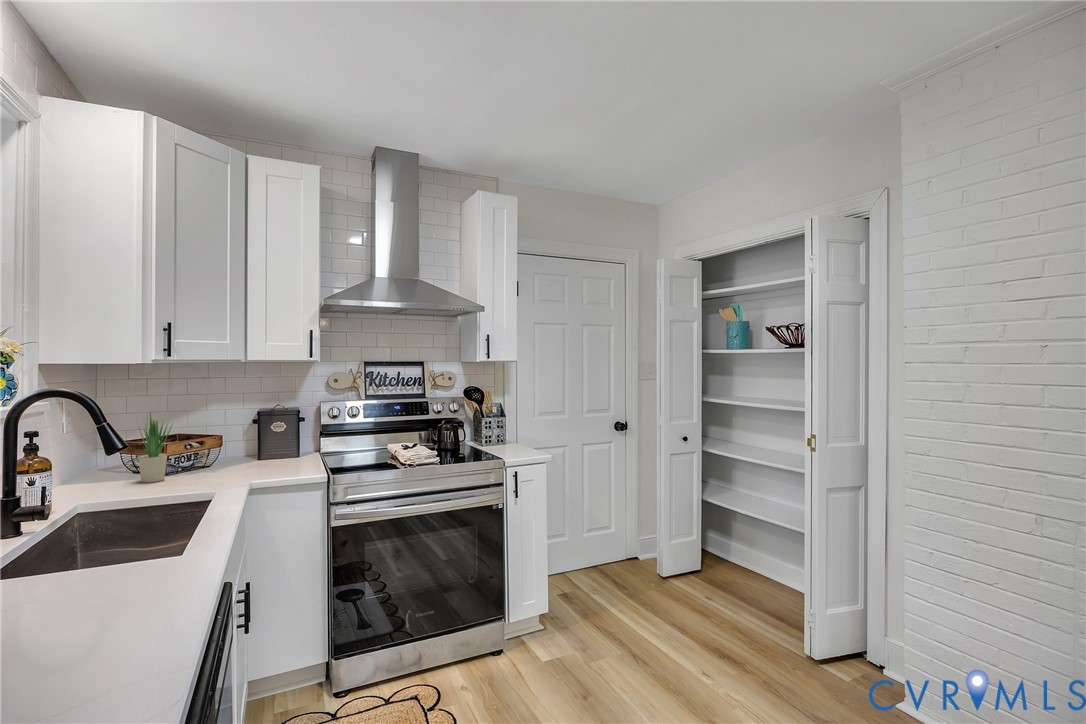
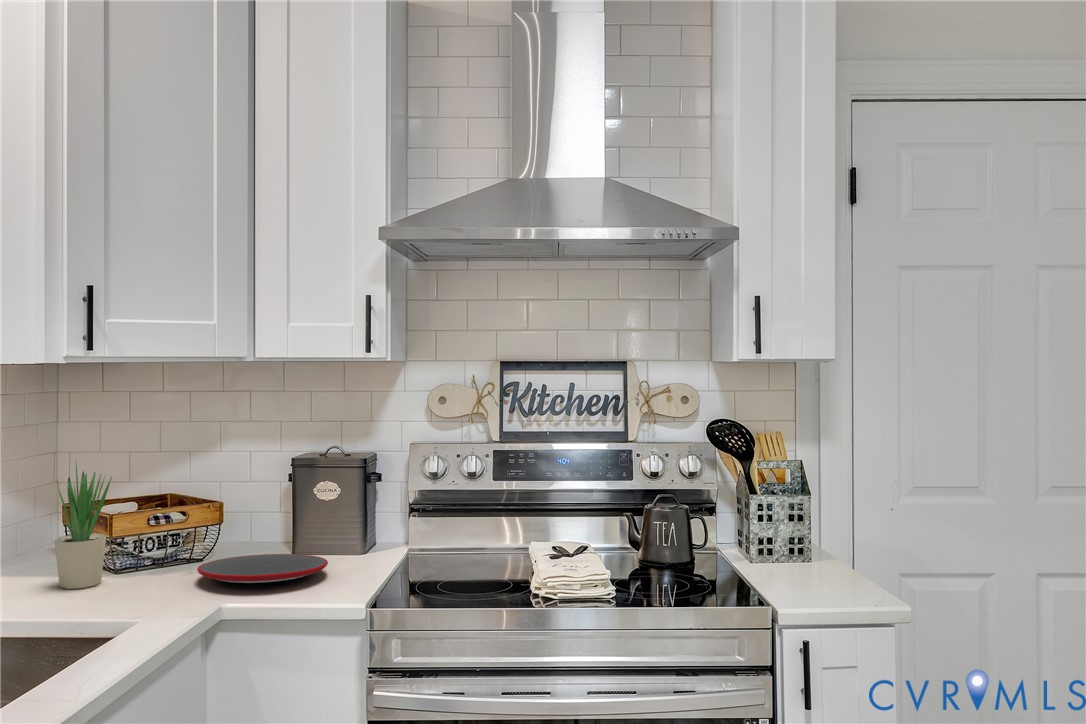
plate: none [221,459,292,471] -> present [197,554,328,583]

